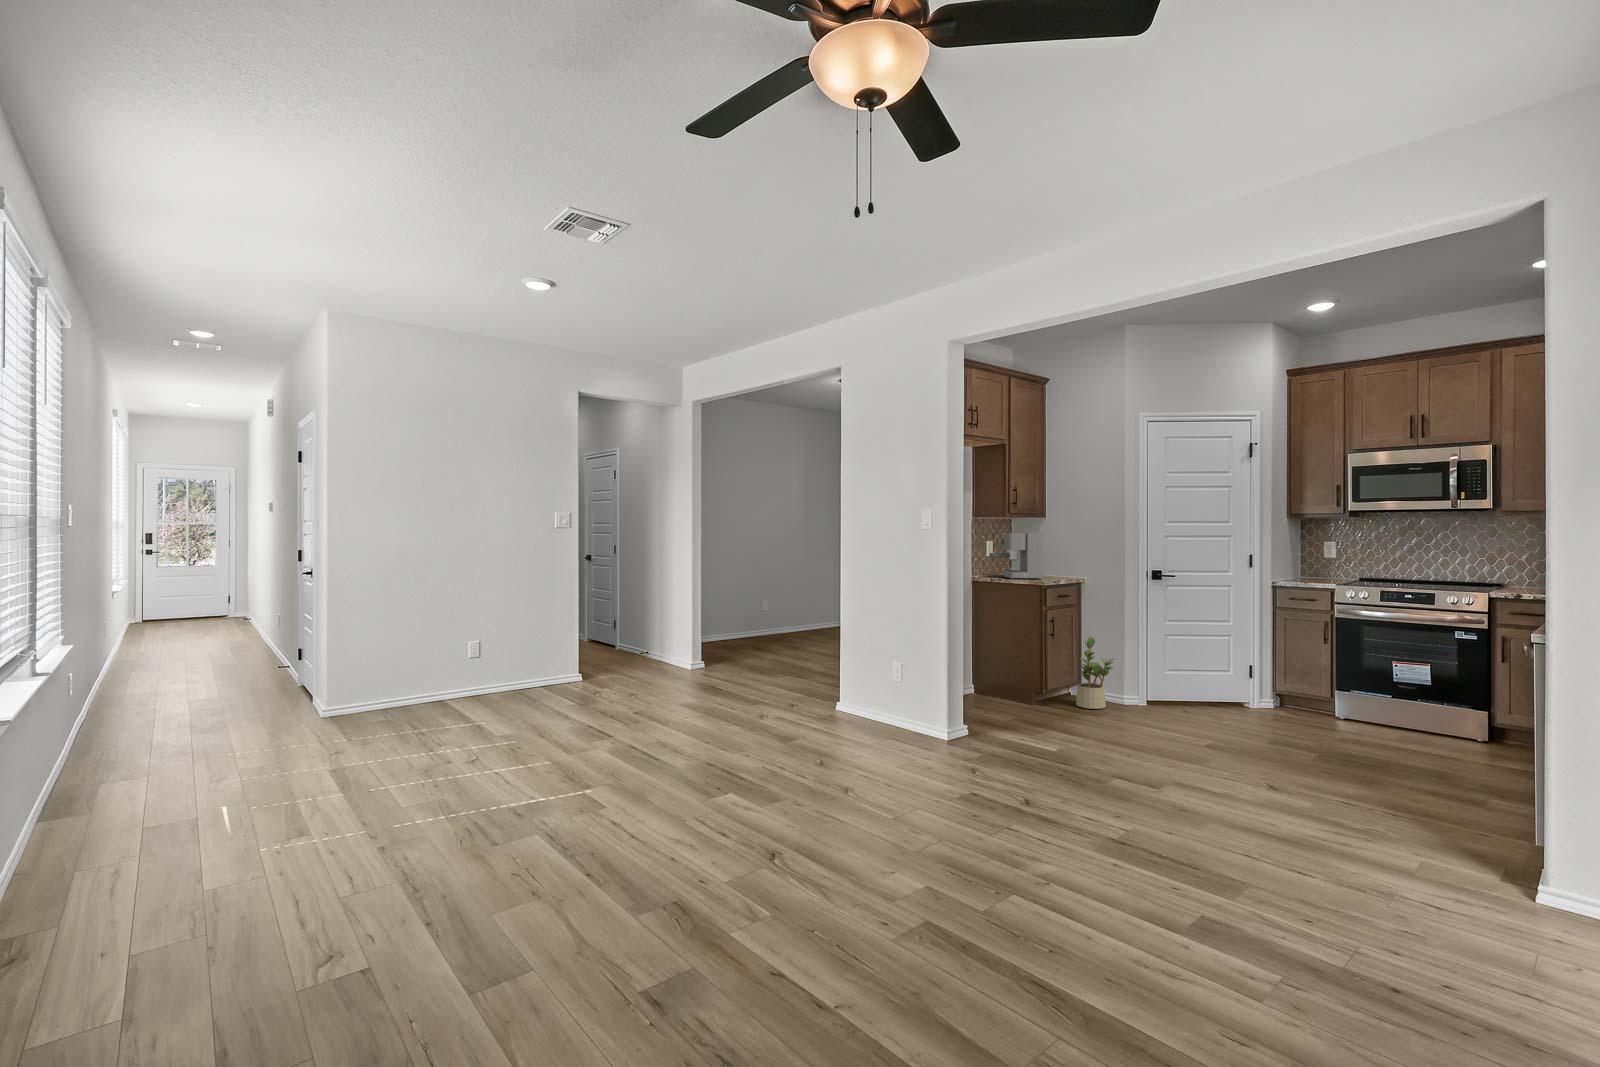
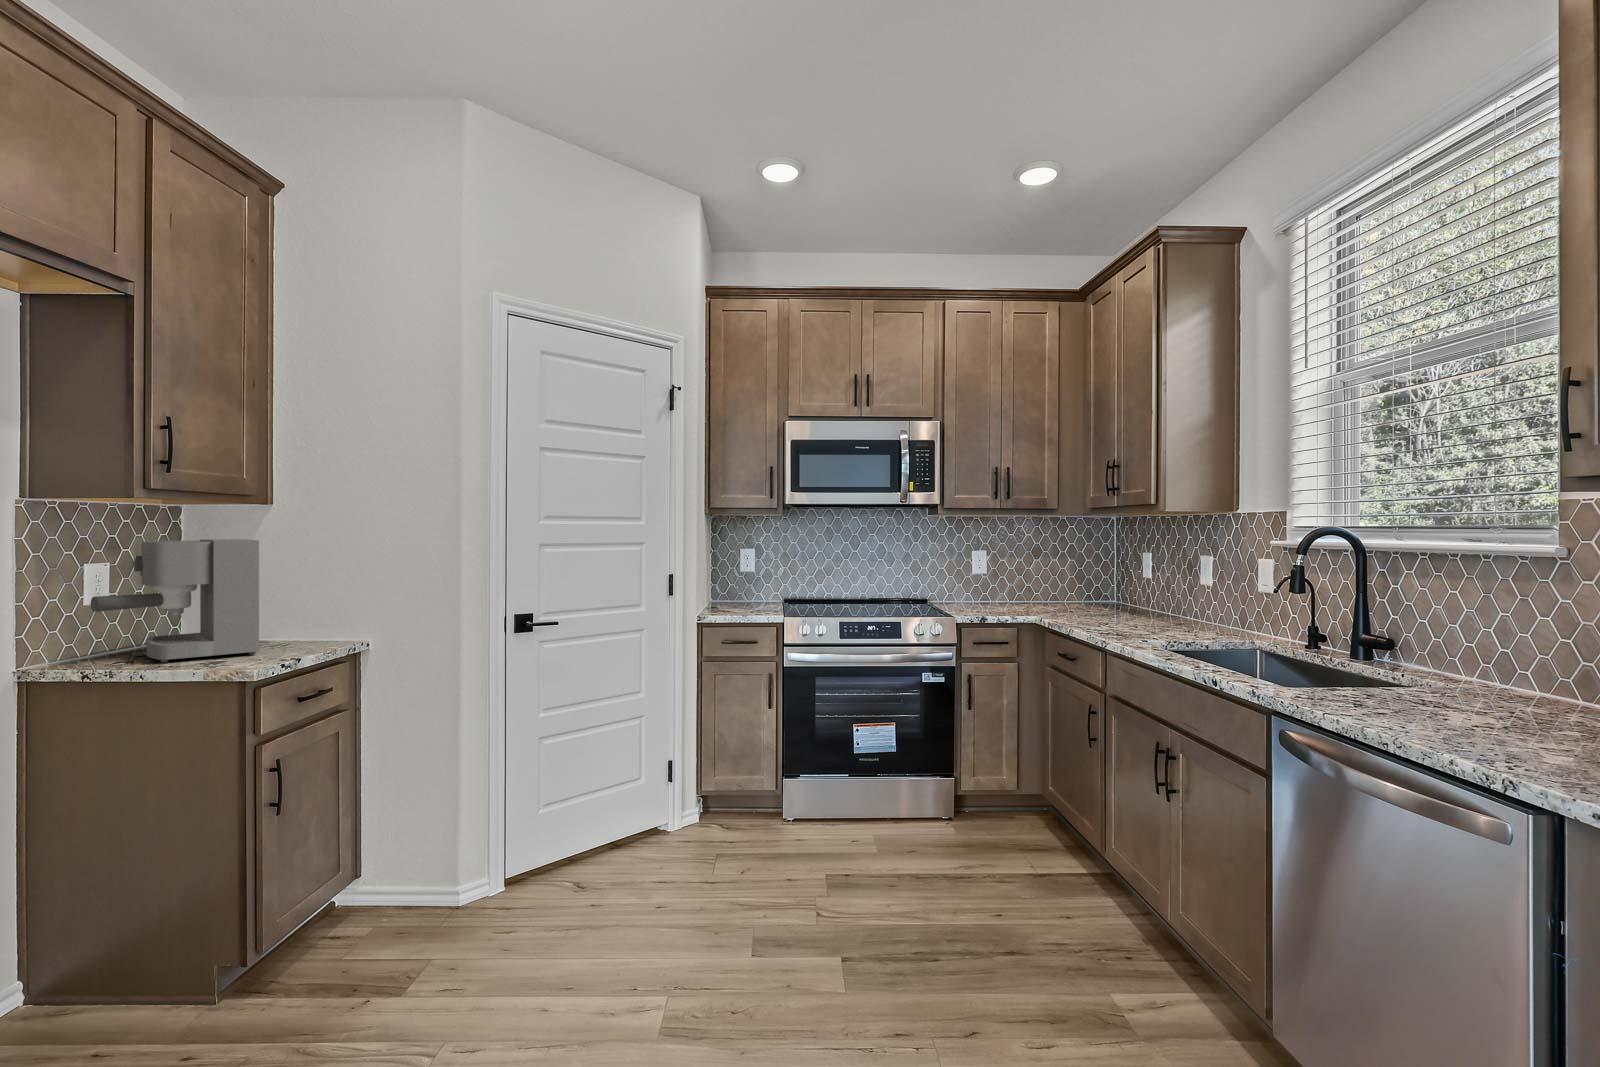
potted plant: present [1076,637,1115,709] -> none [348,778,440,951]

